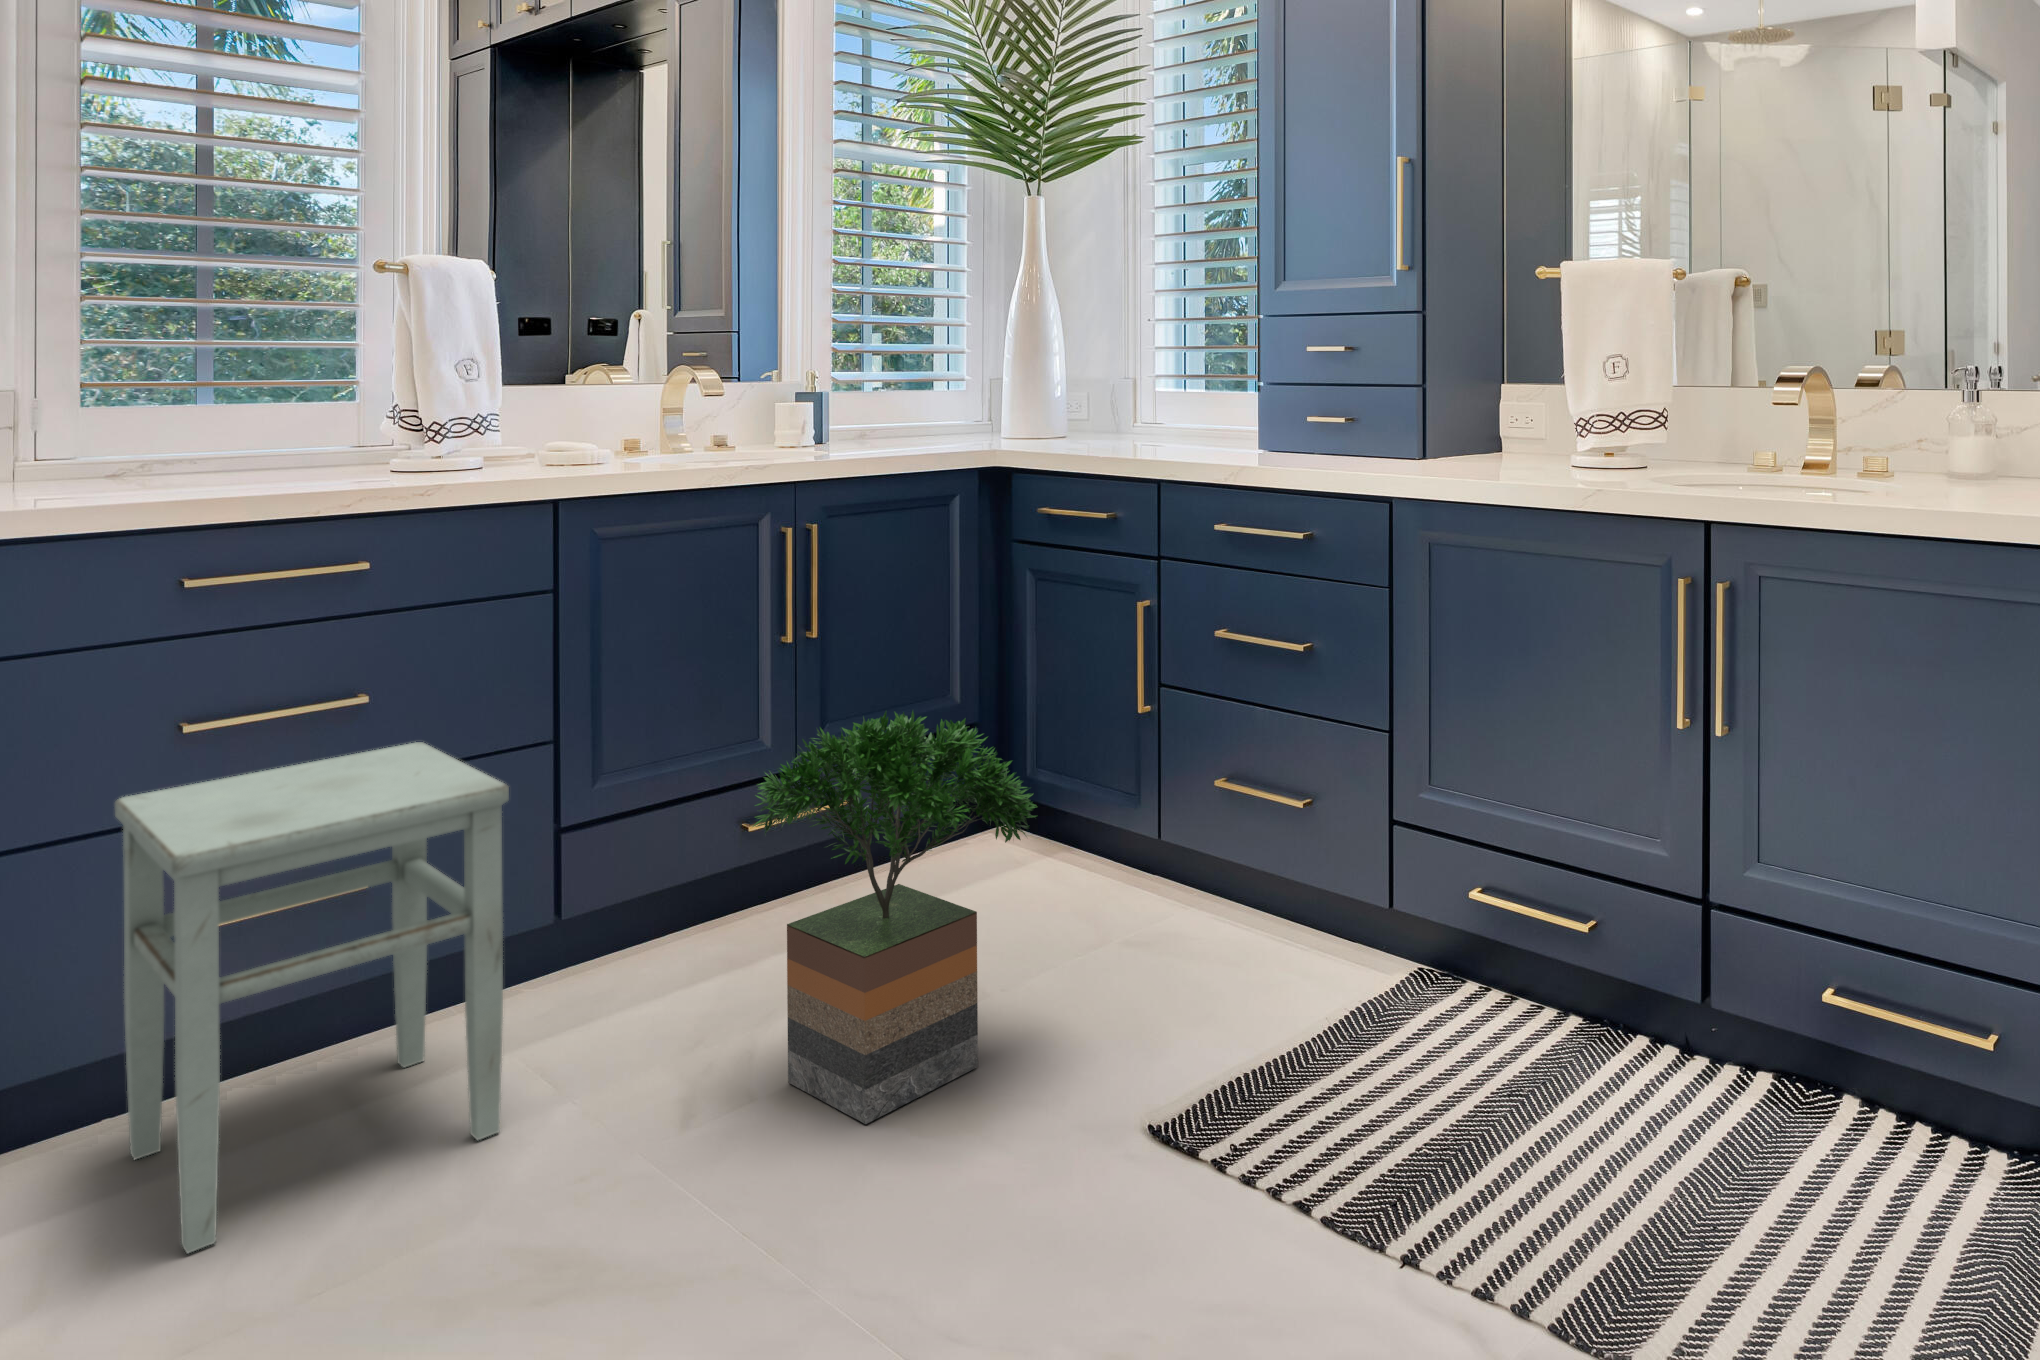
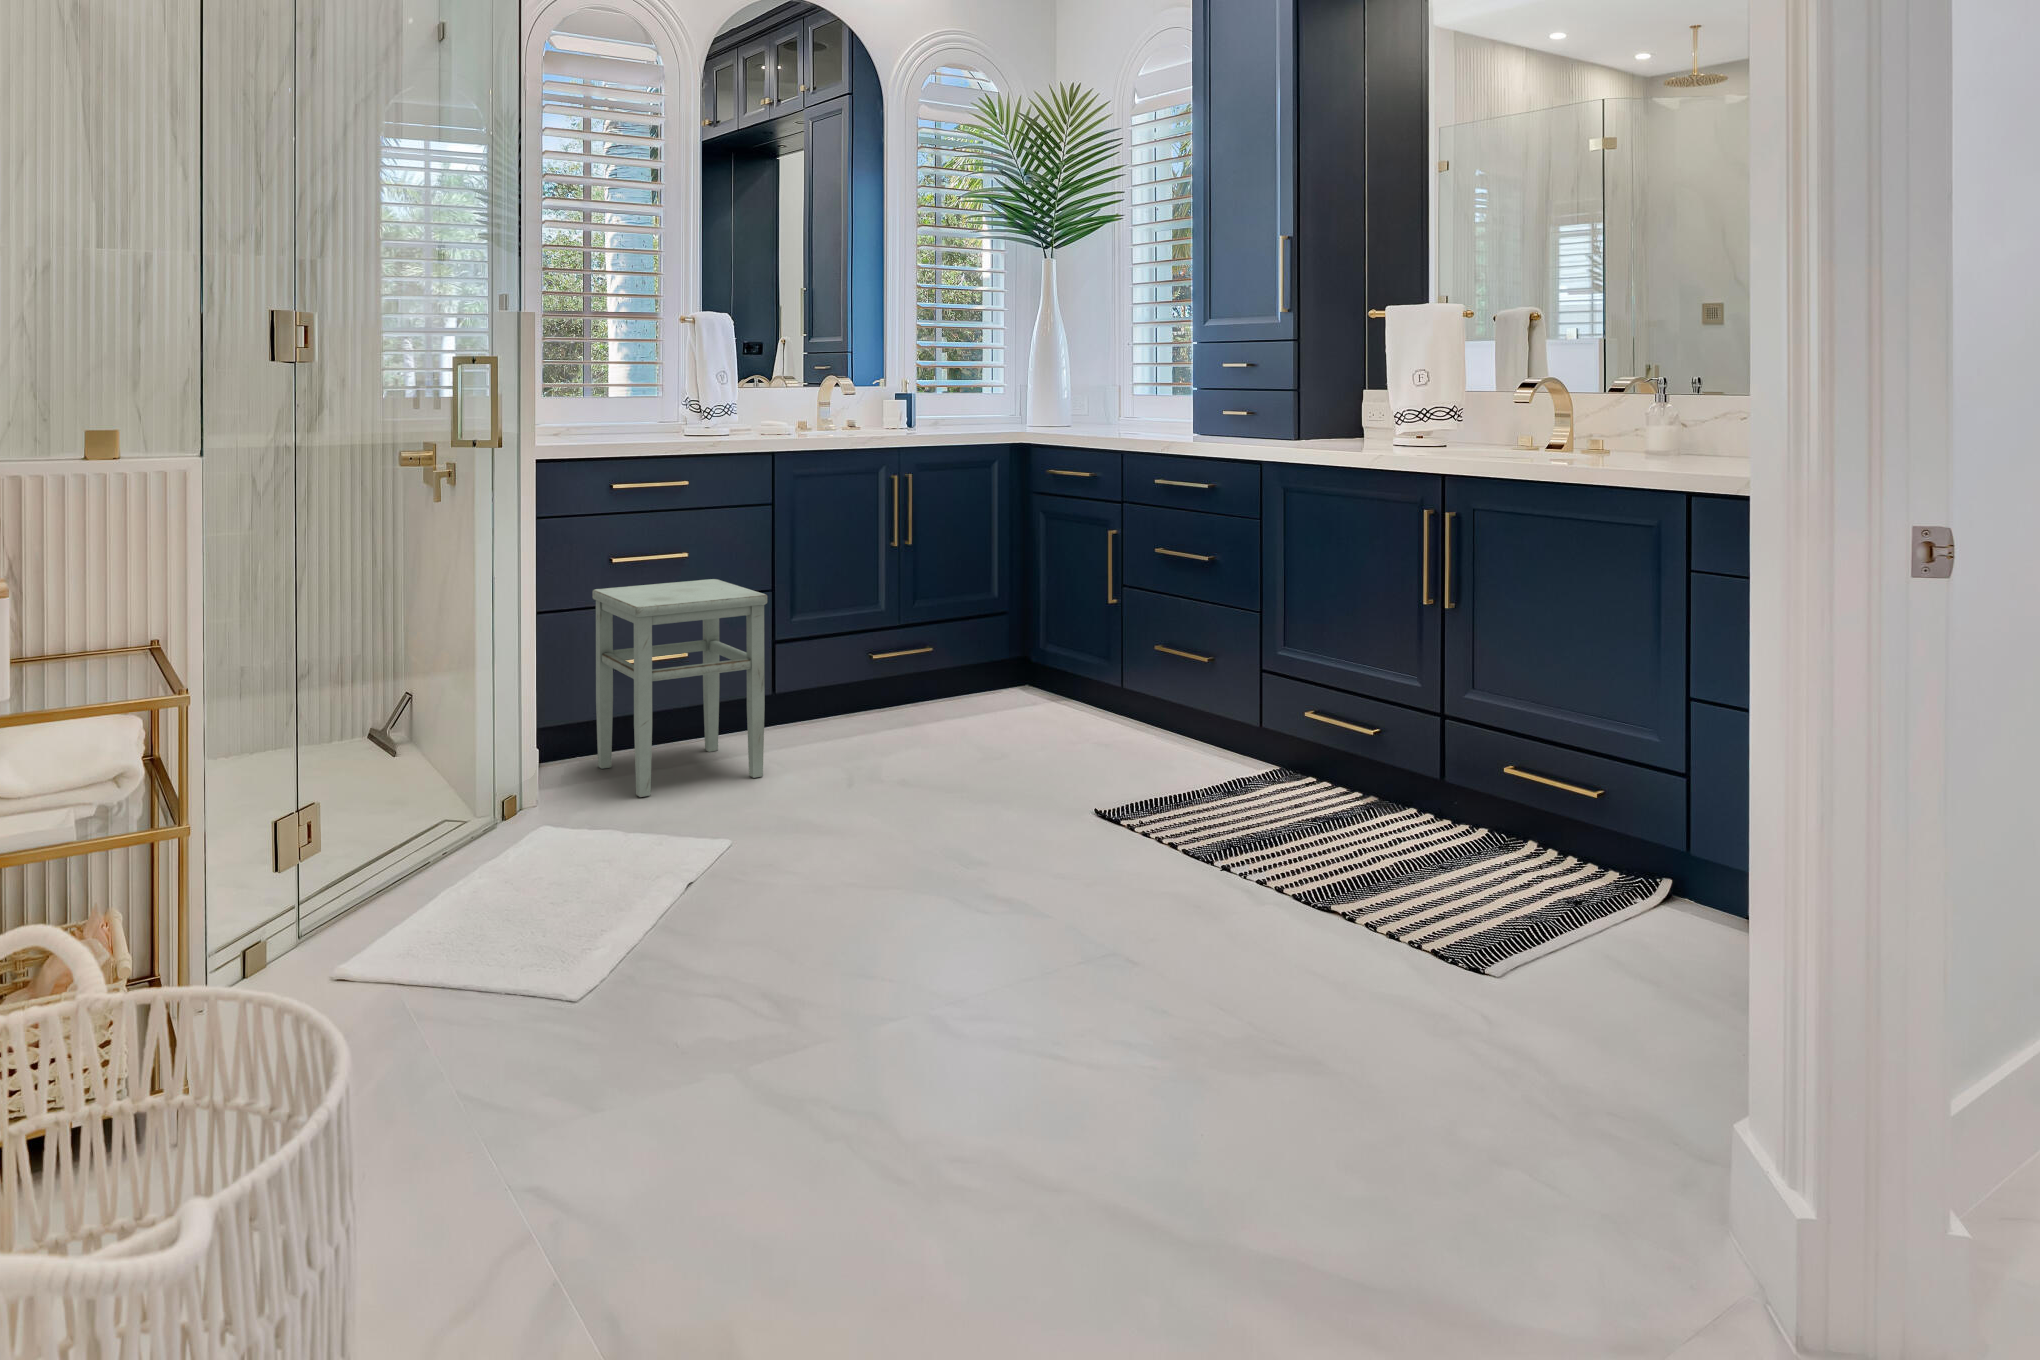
potted tree: present [752,711,1036,1124] -> none [883,574,1038,791]

